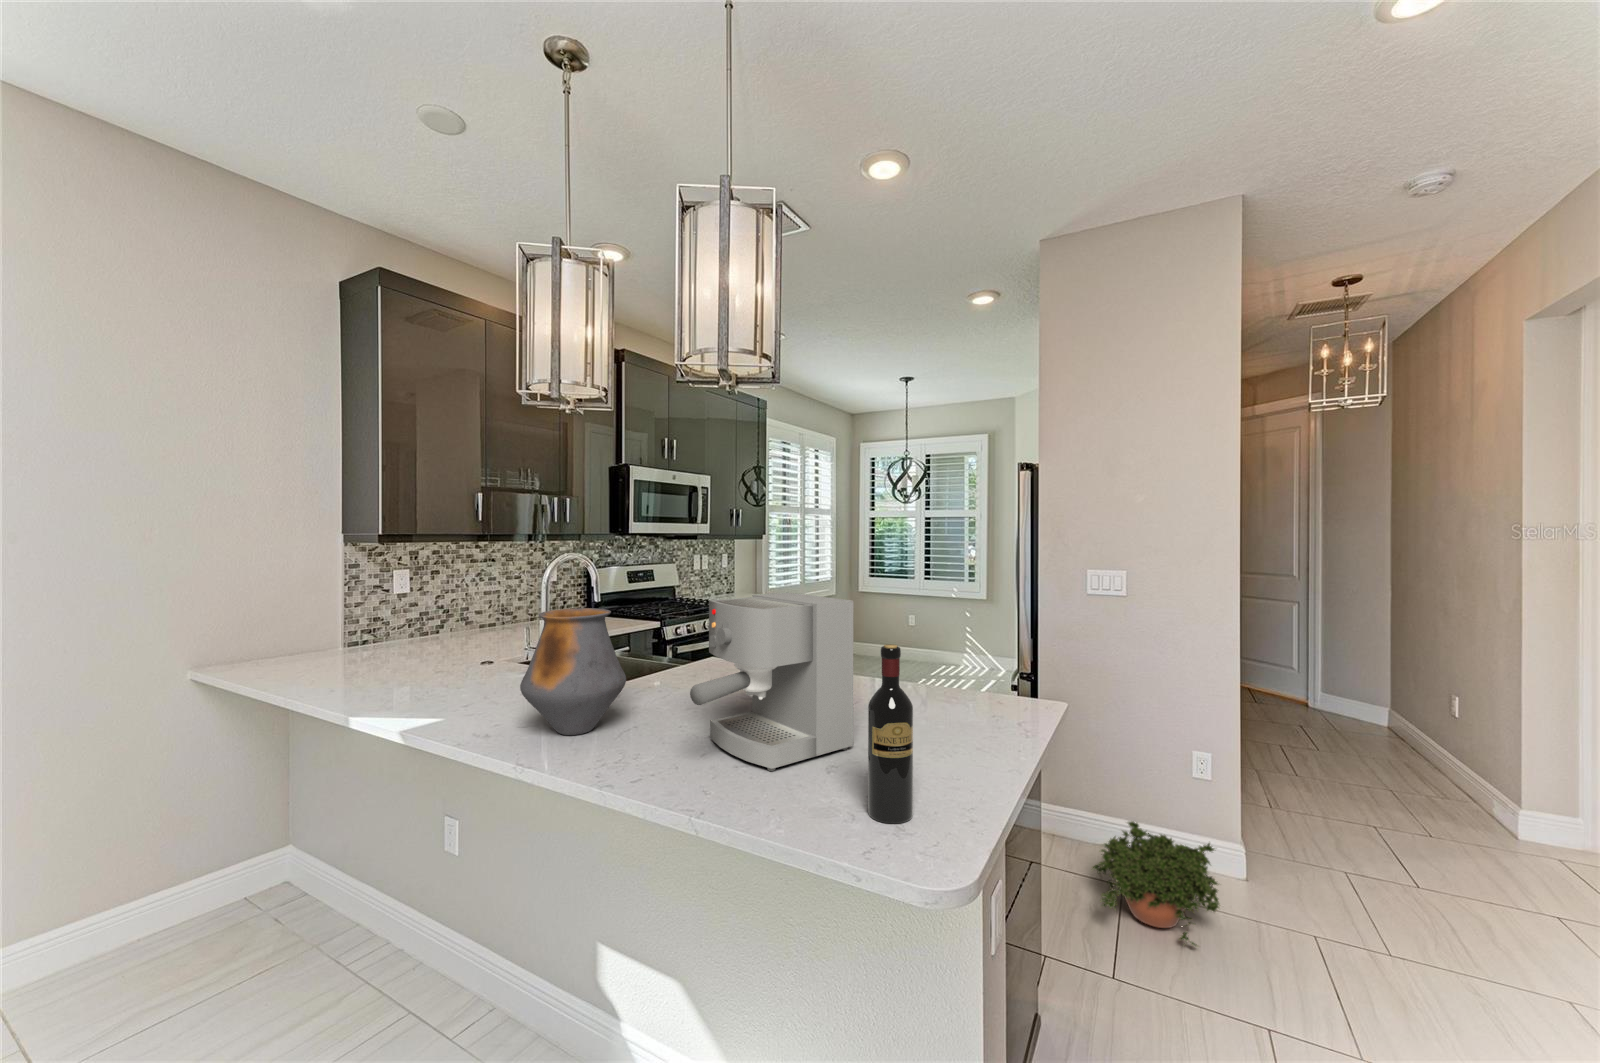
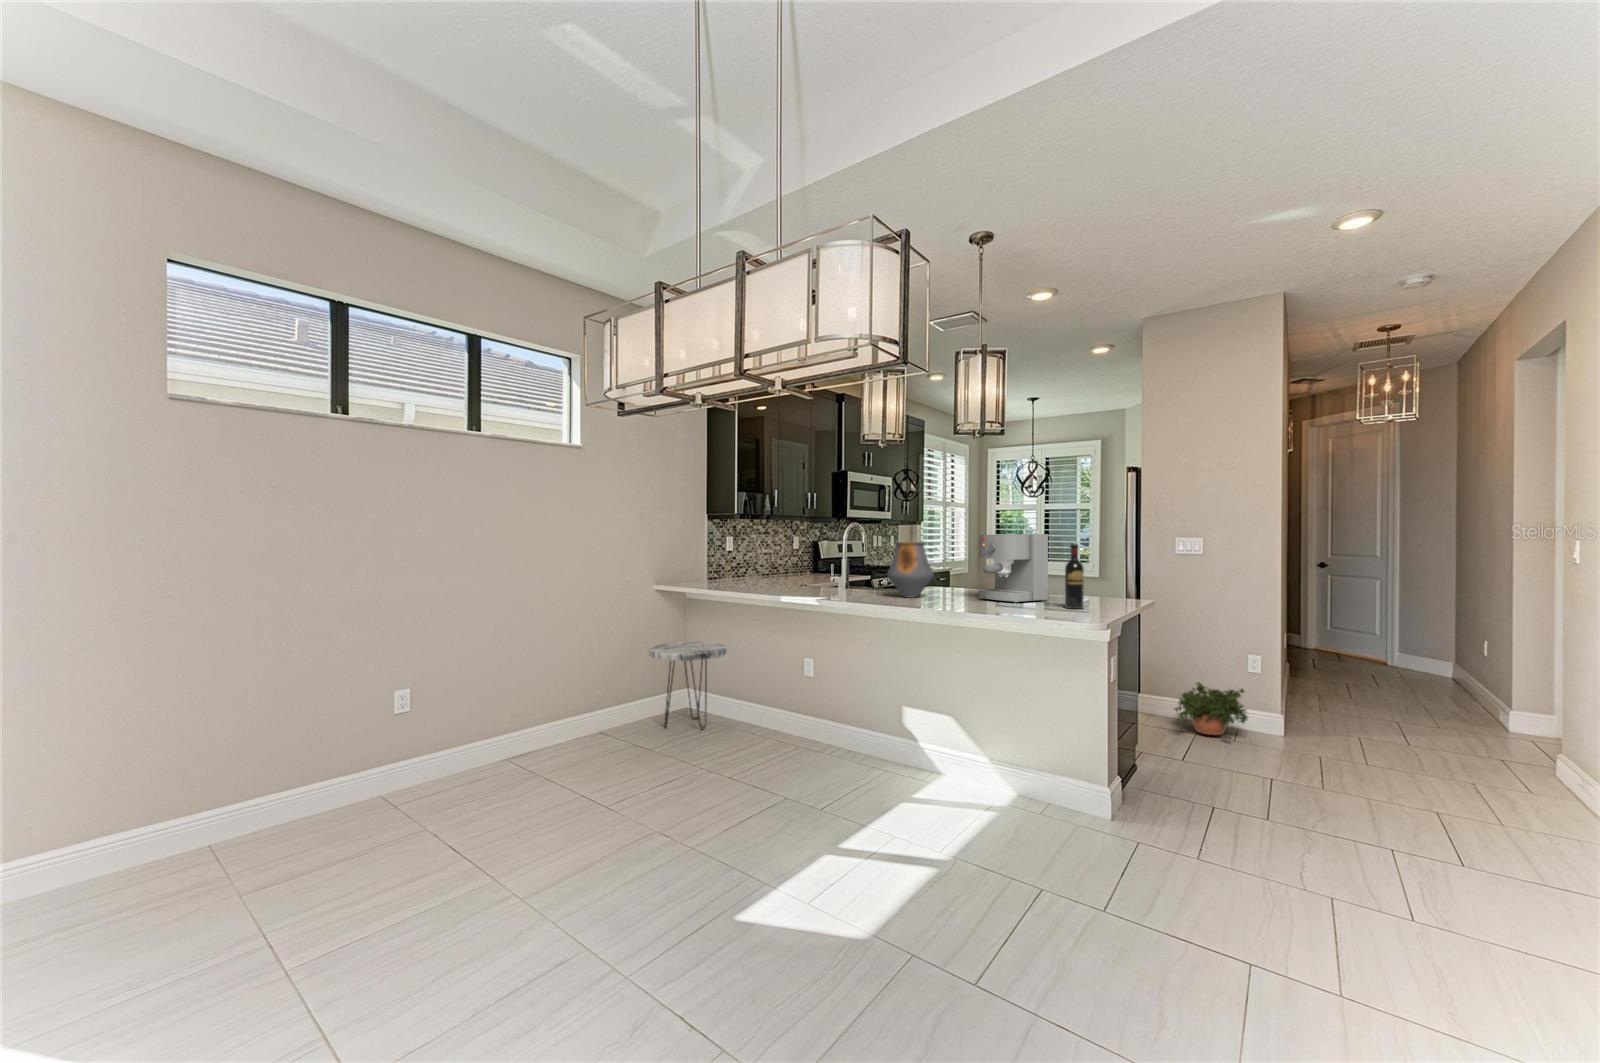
side table: none [98,772,305,969] -> present [649,642,727,730]

